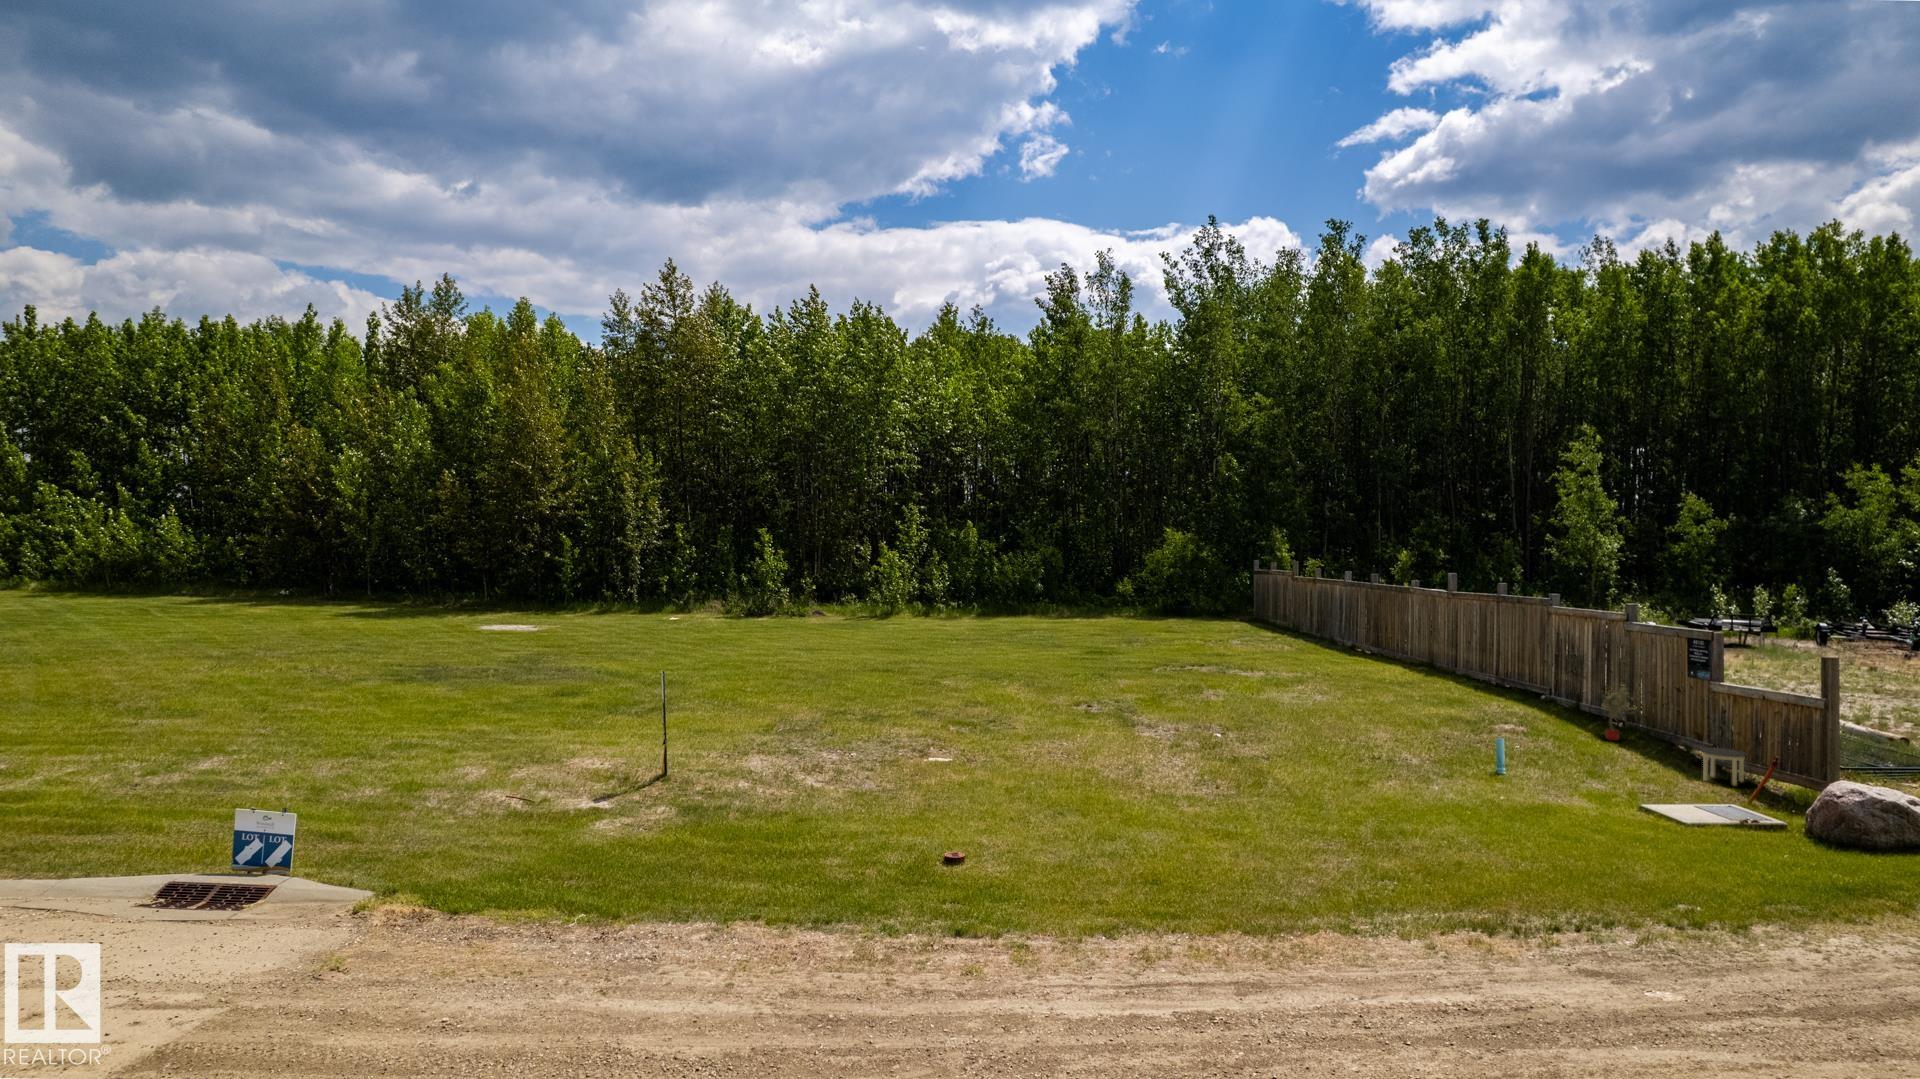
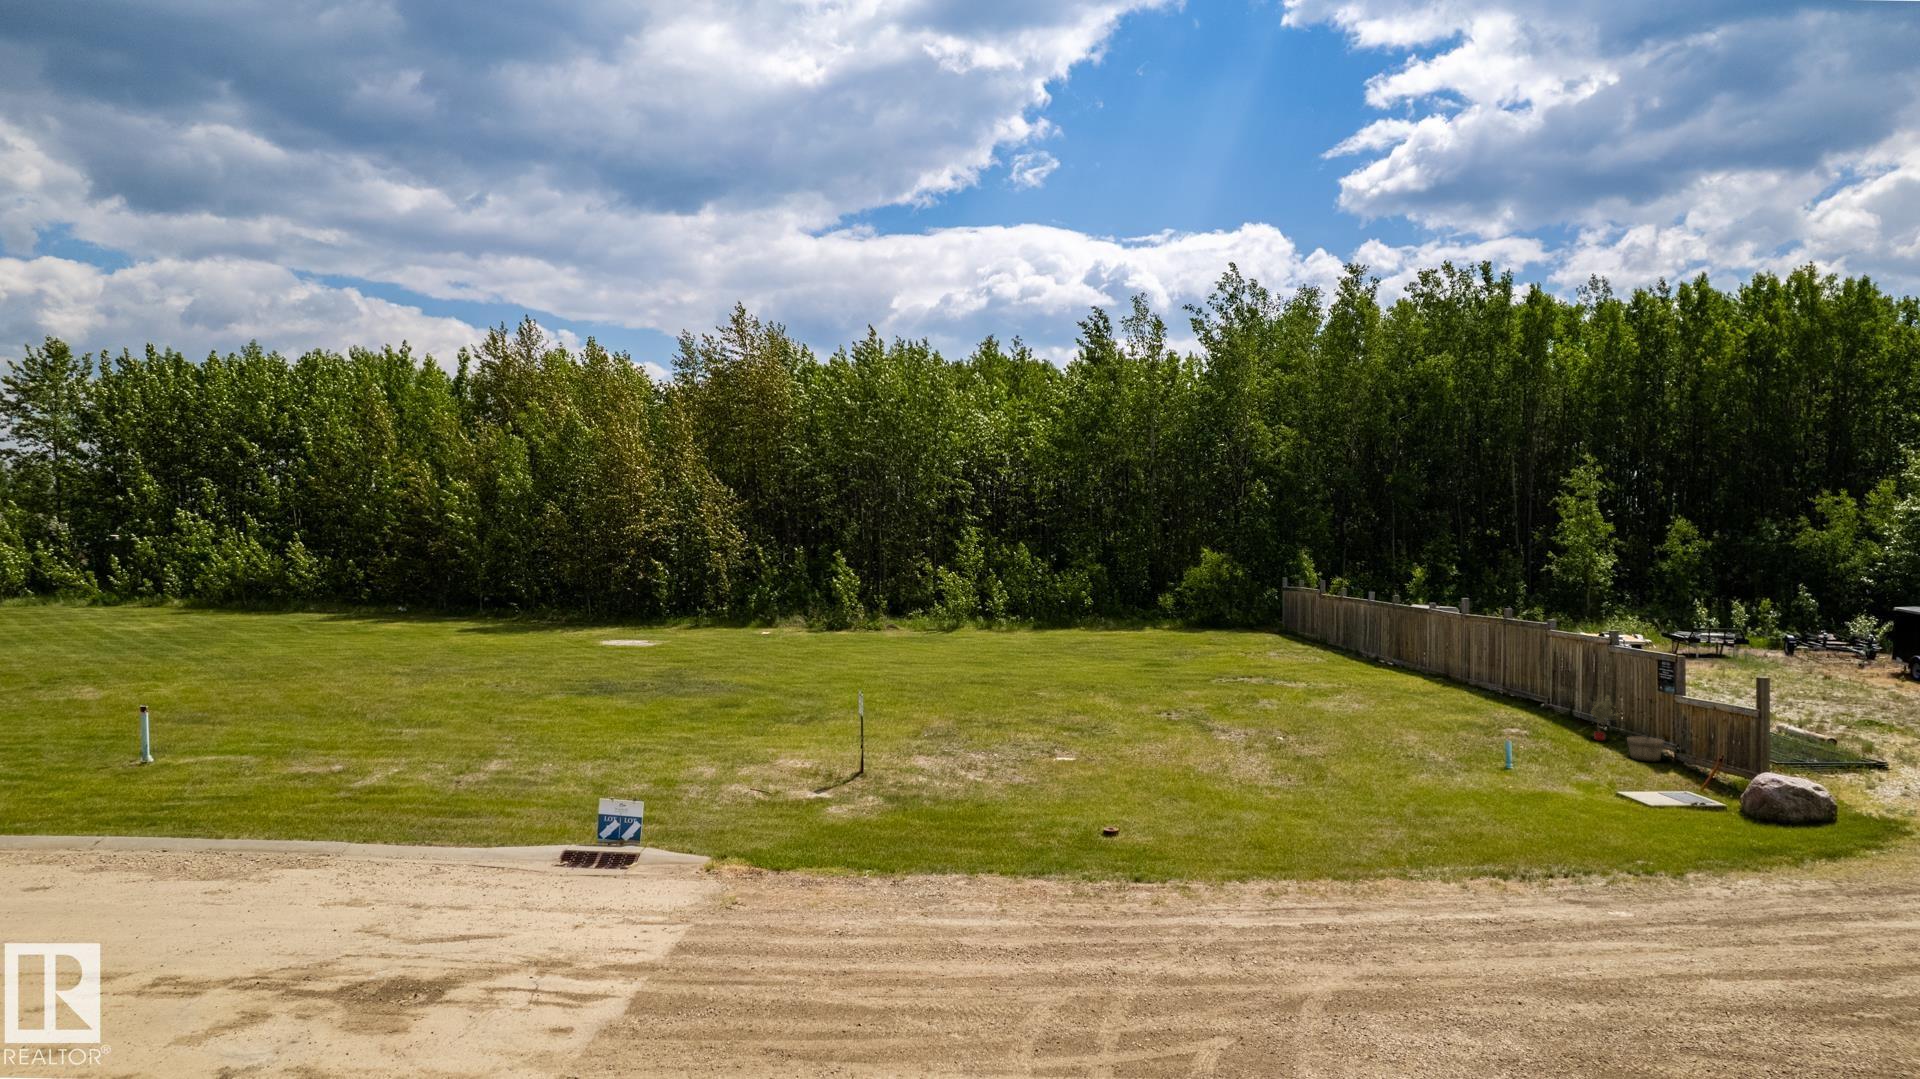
wooden bucket: none [1647,730,1697,767] -> present [1627,737,1664,761]
round table: present [1701,748,1747,785] -> none [1666,747,1703,776]

